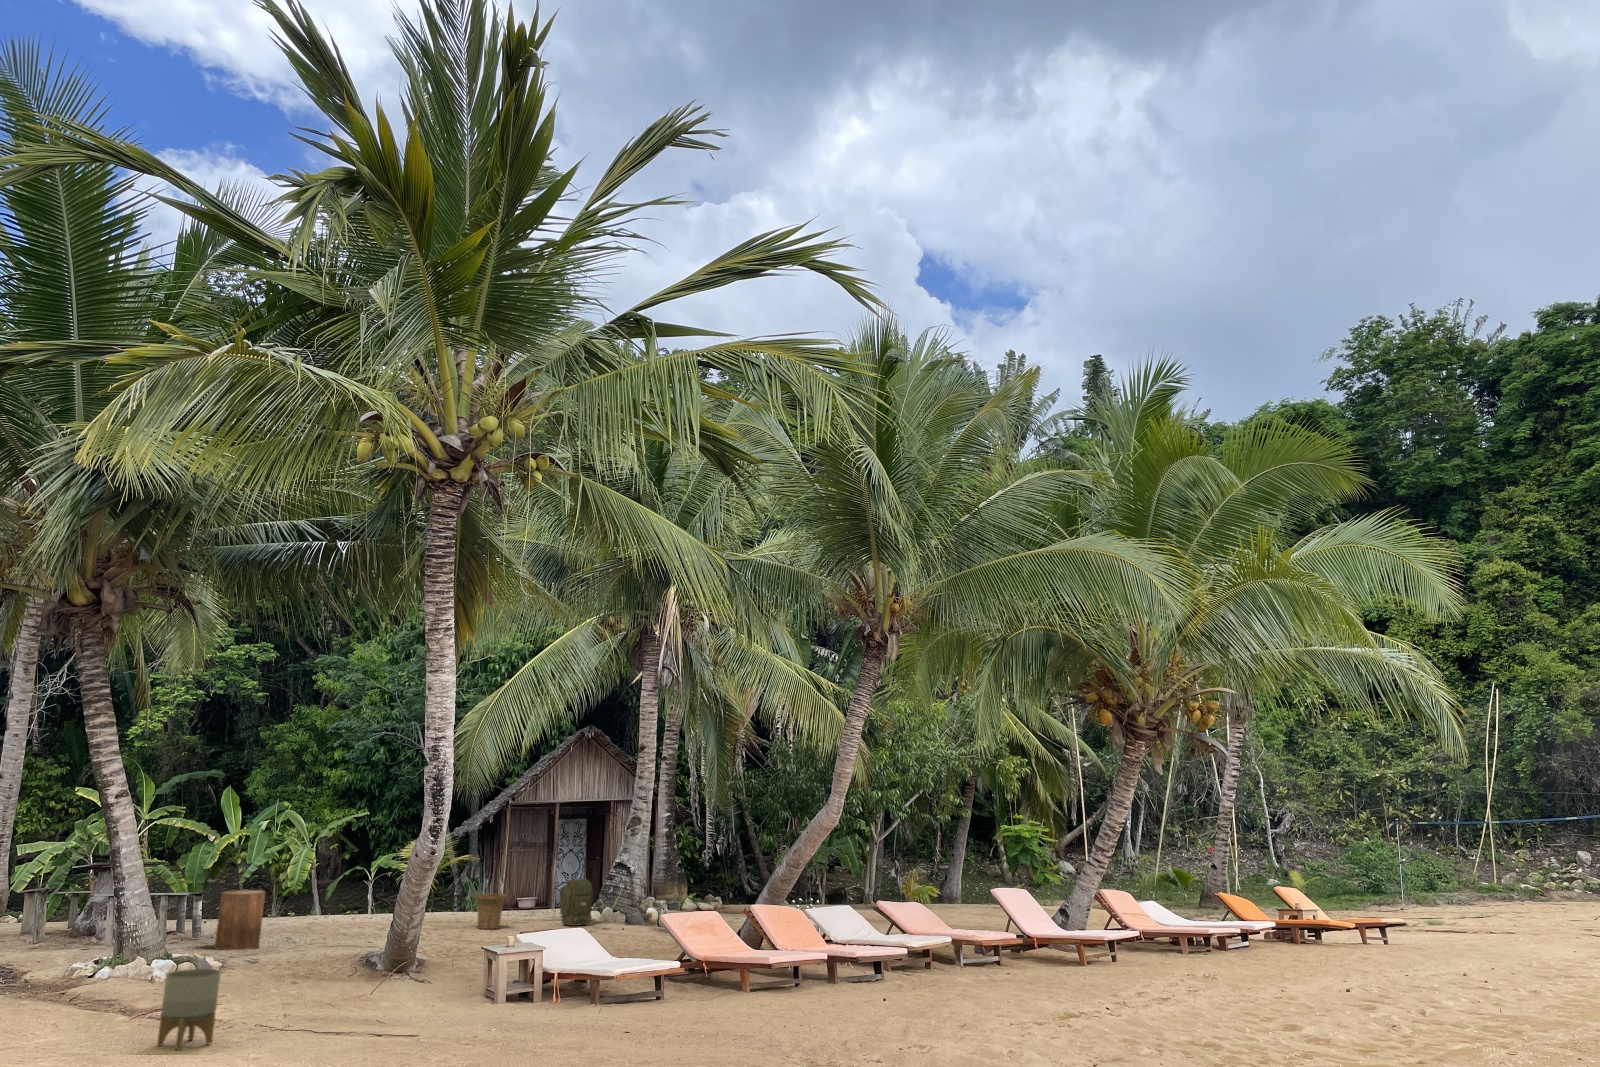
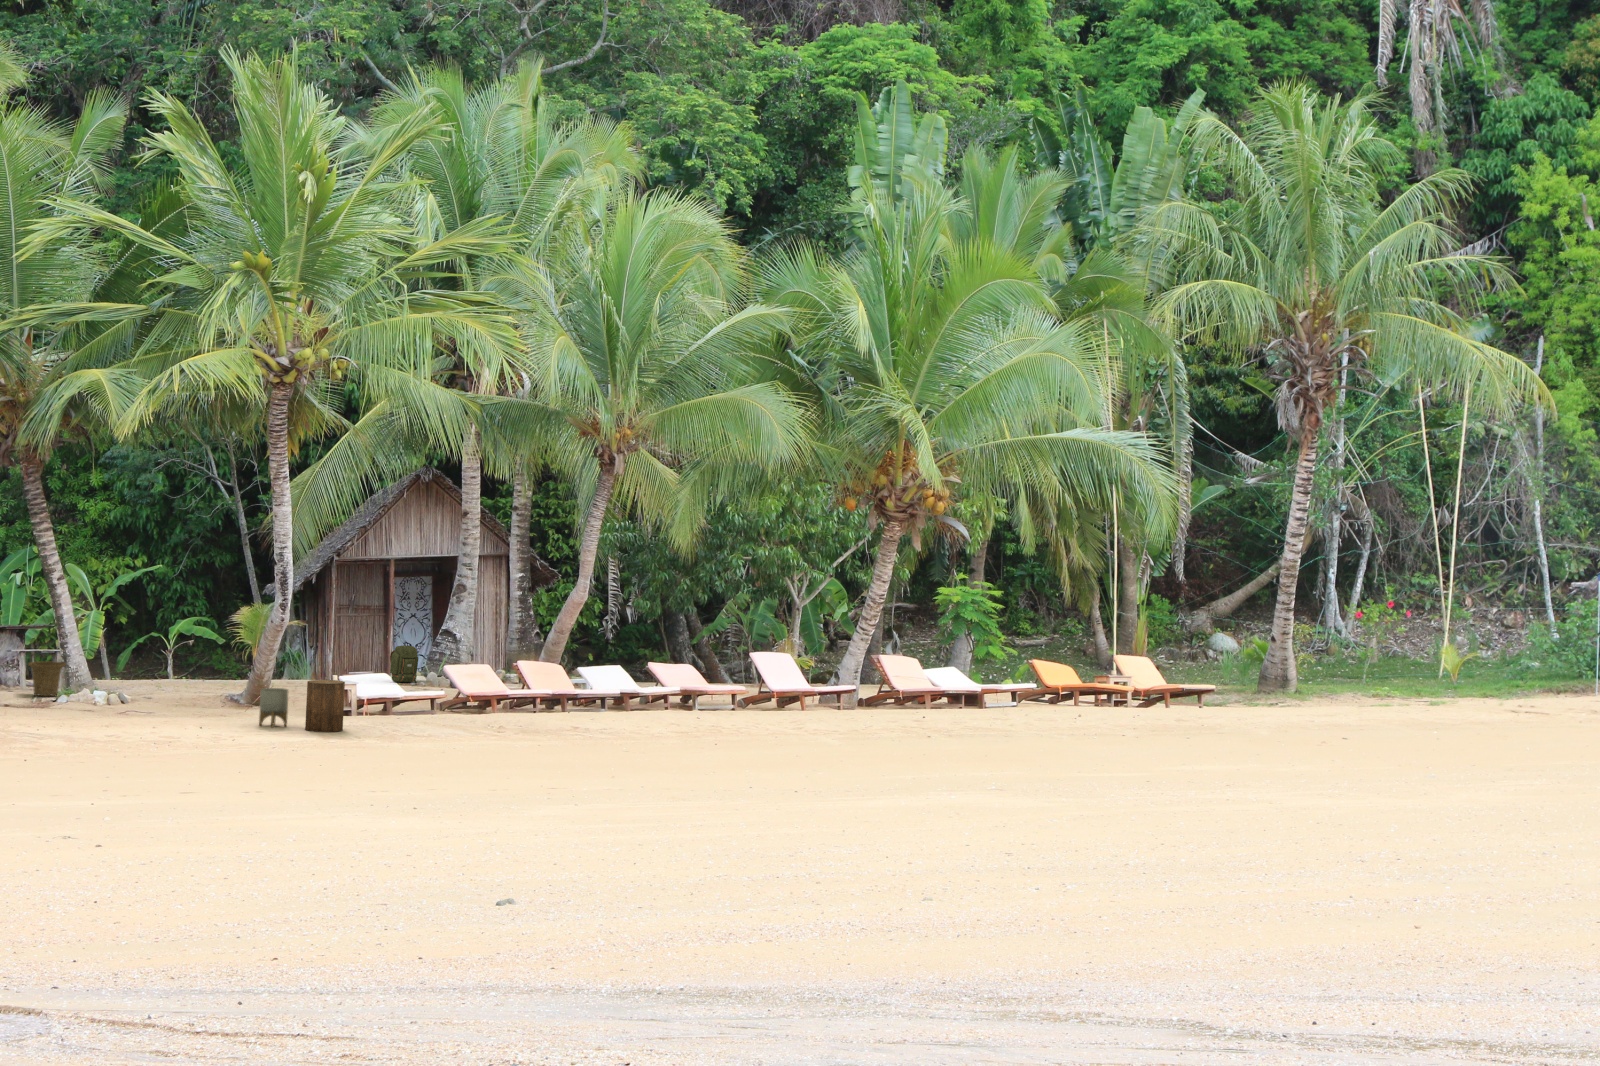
stool: present [215,890,265,950] -> present [305,680,345,732]
basket: present [474,893,508,929] -> present [28,661,66,697]
planter: present [157,969,221,1050] -> present [259,688,288,727]

